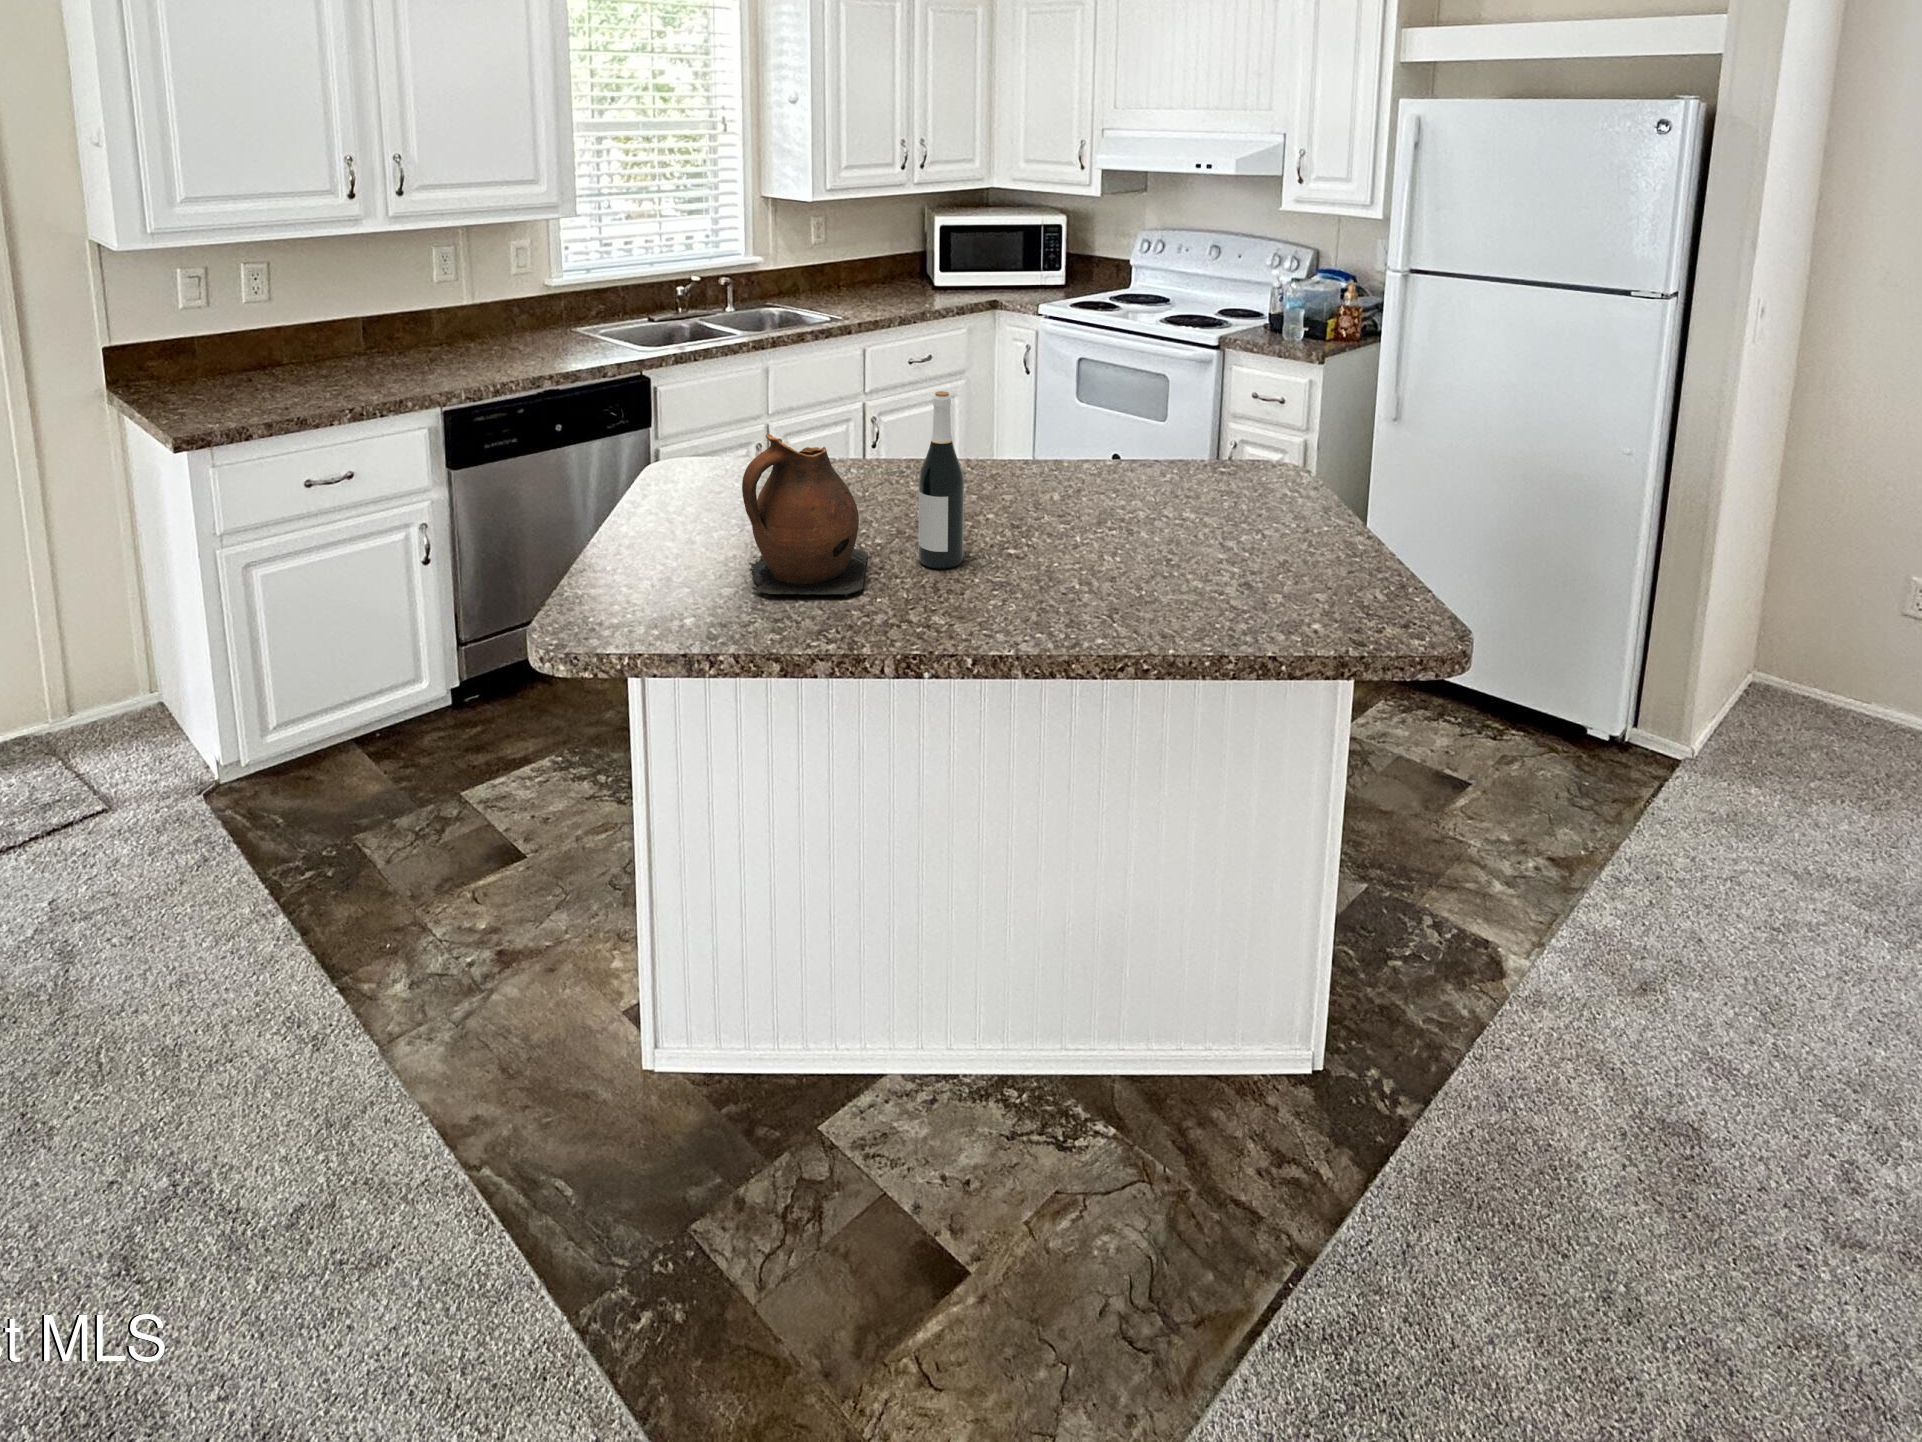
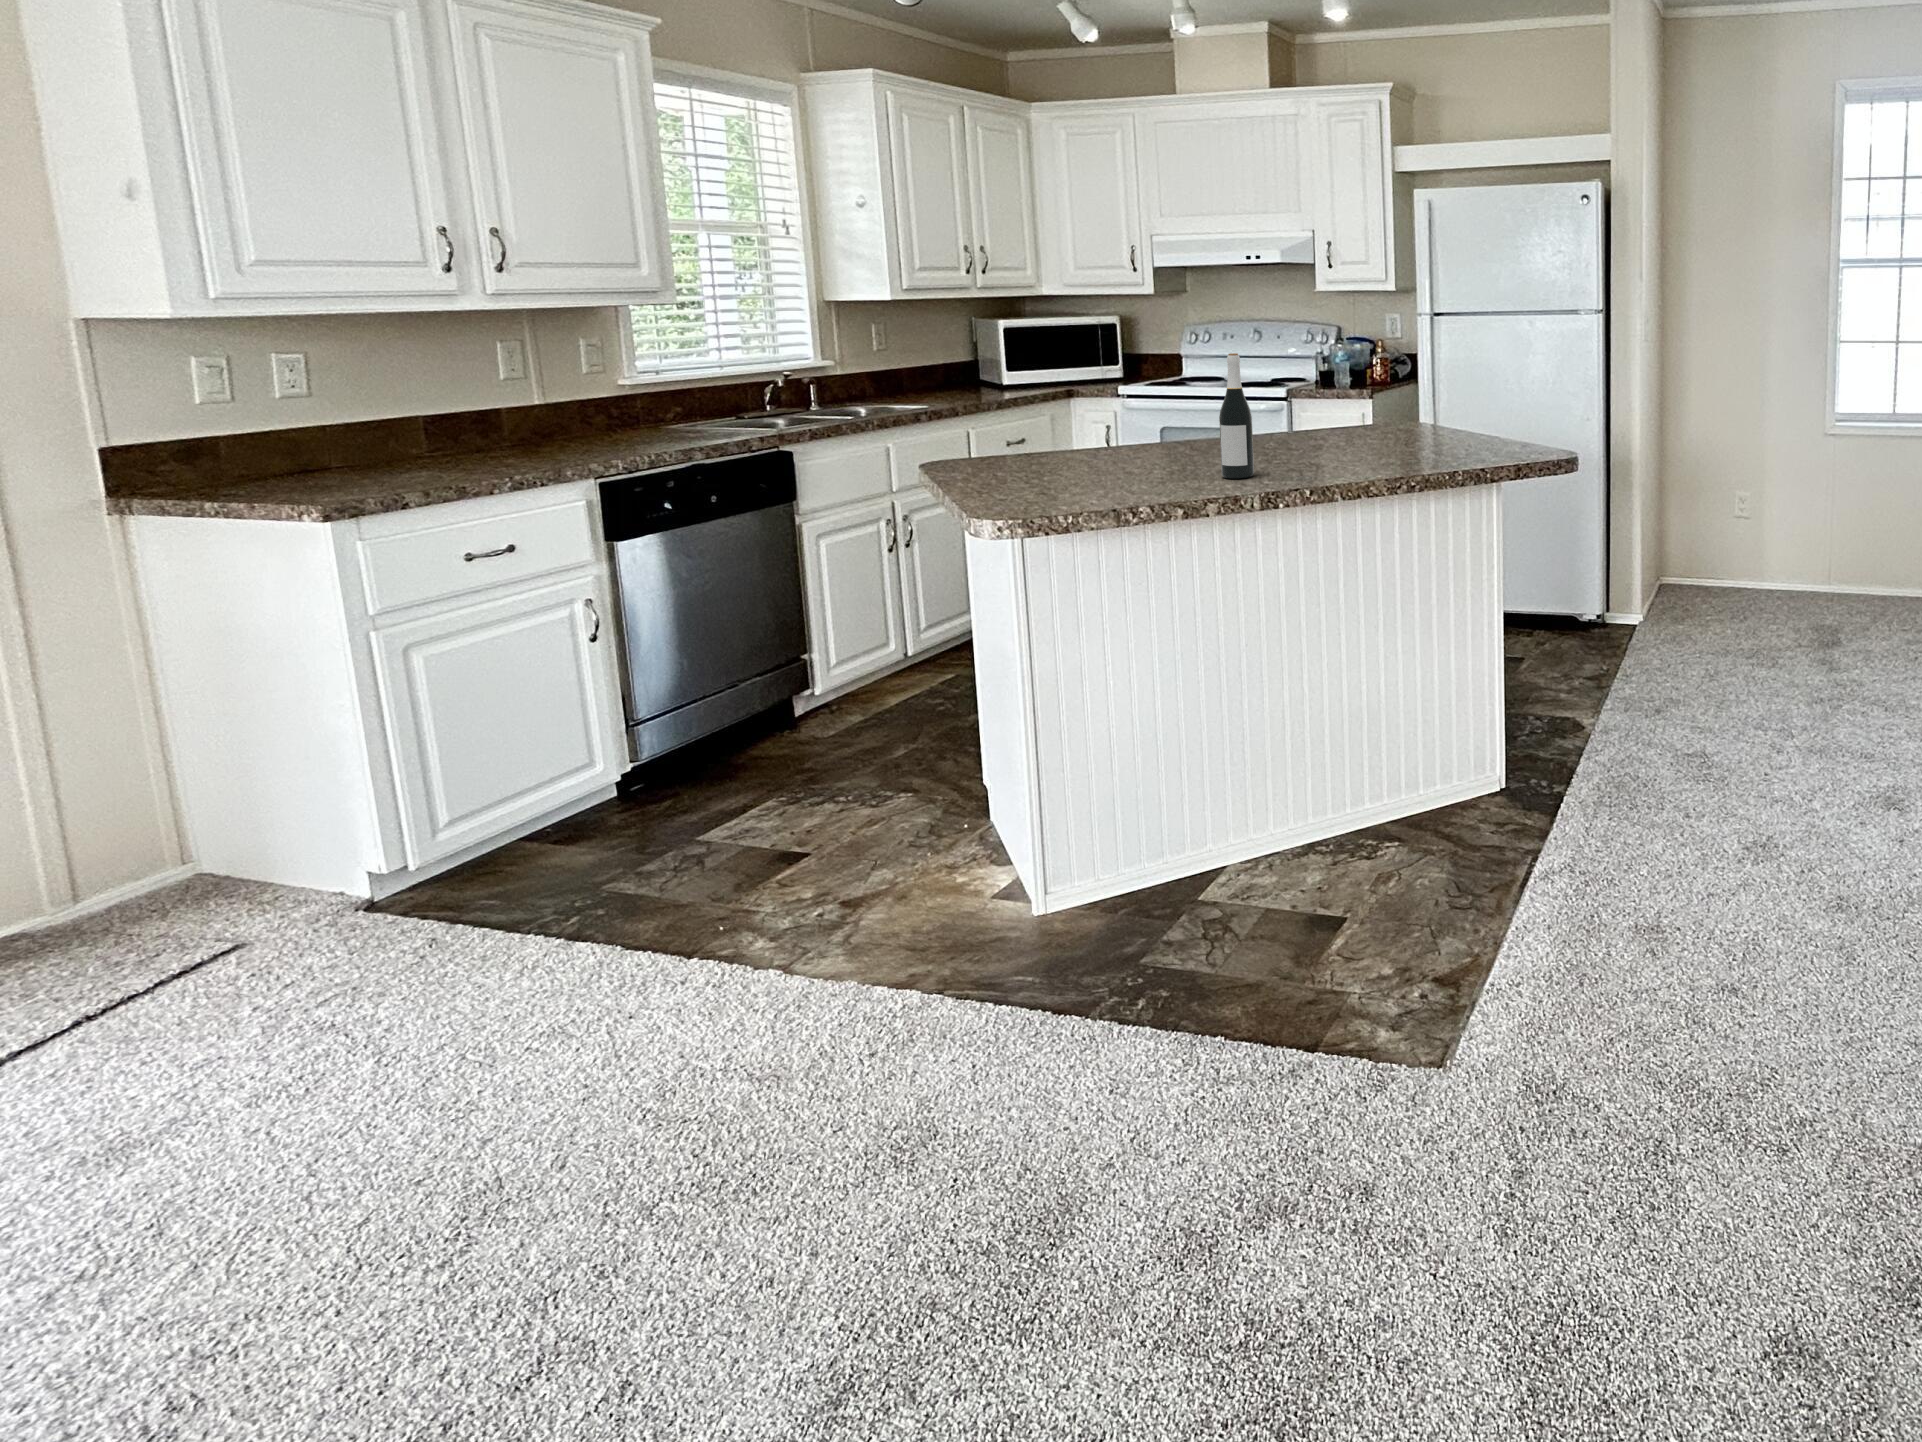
ceramic pitcher: present [742,434,868,597] -> none [1104,384,1205,496]

